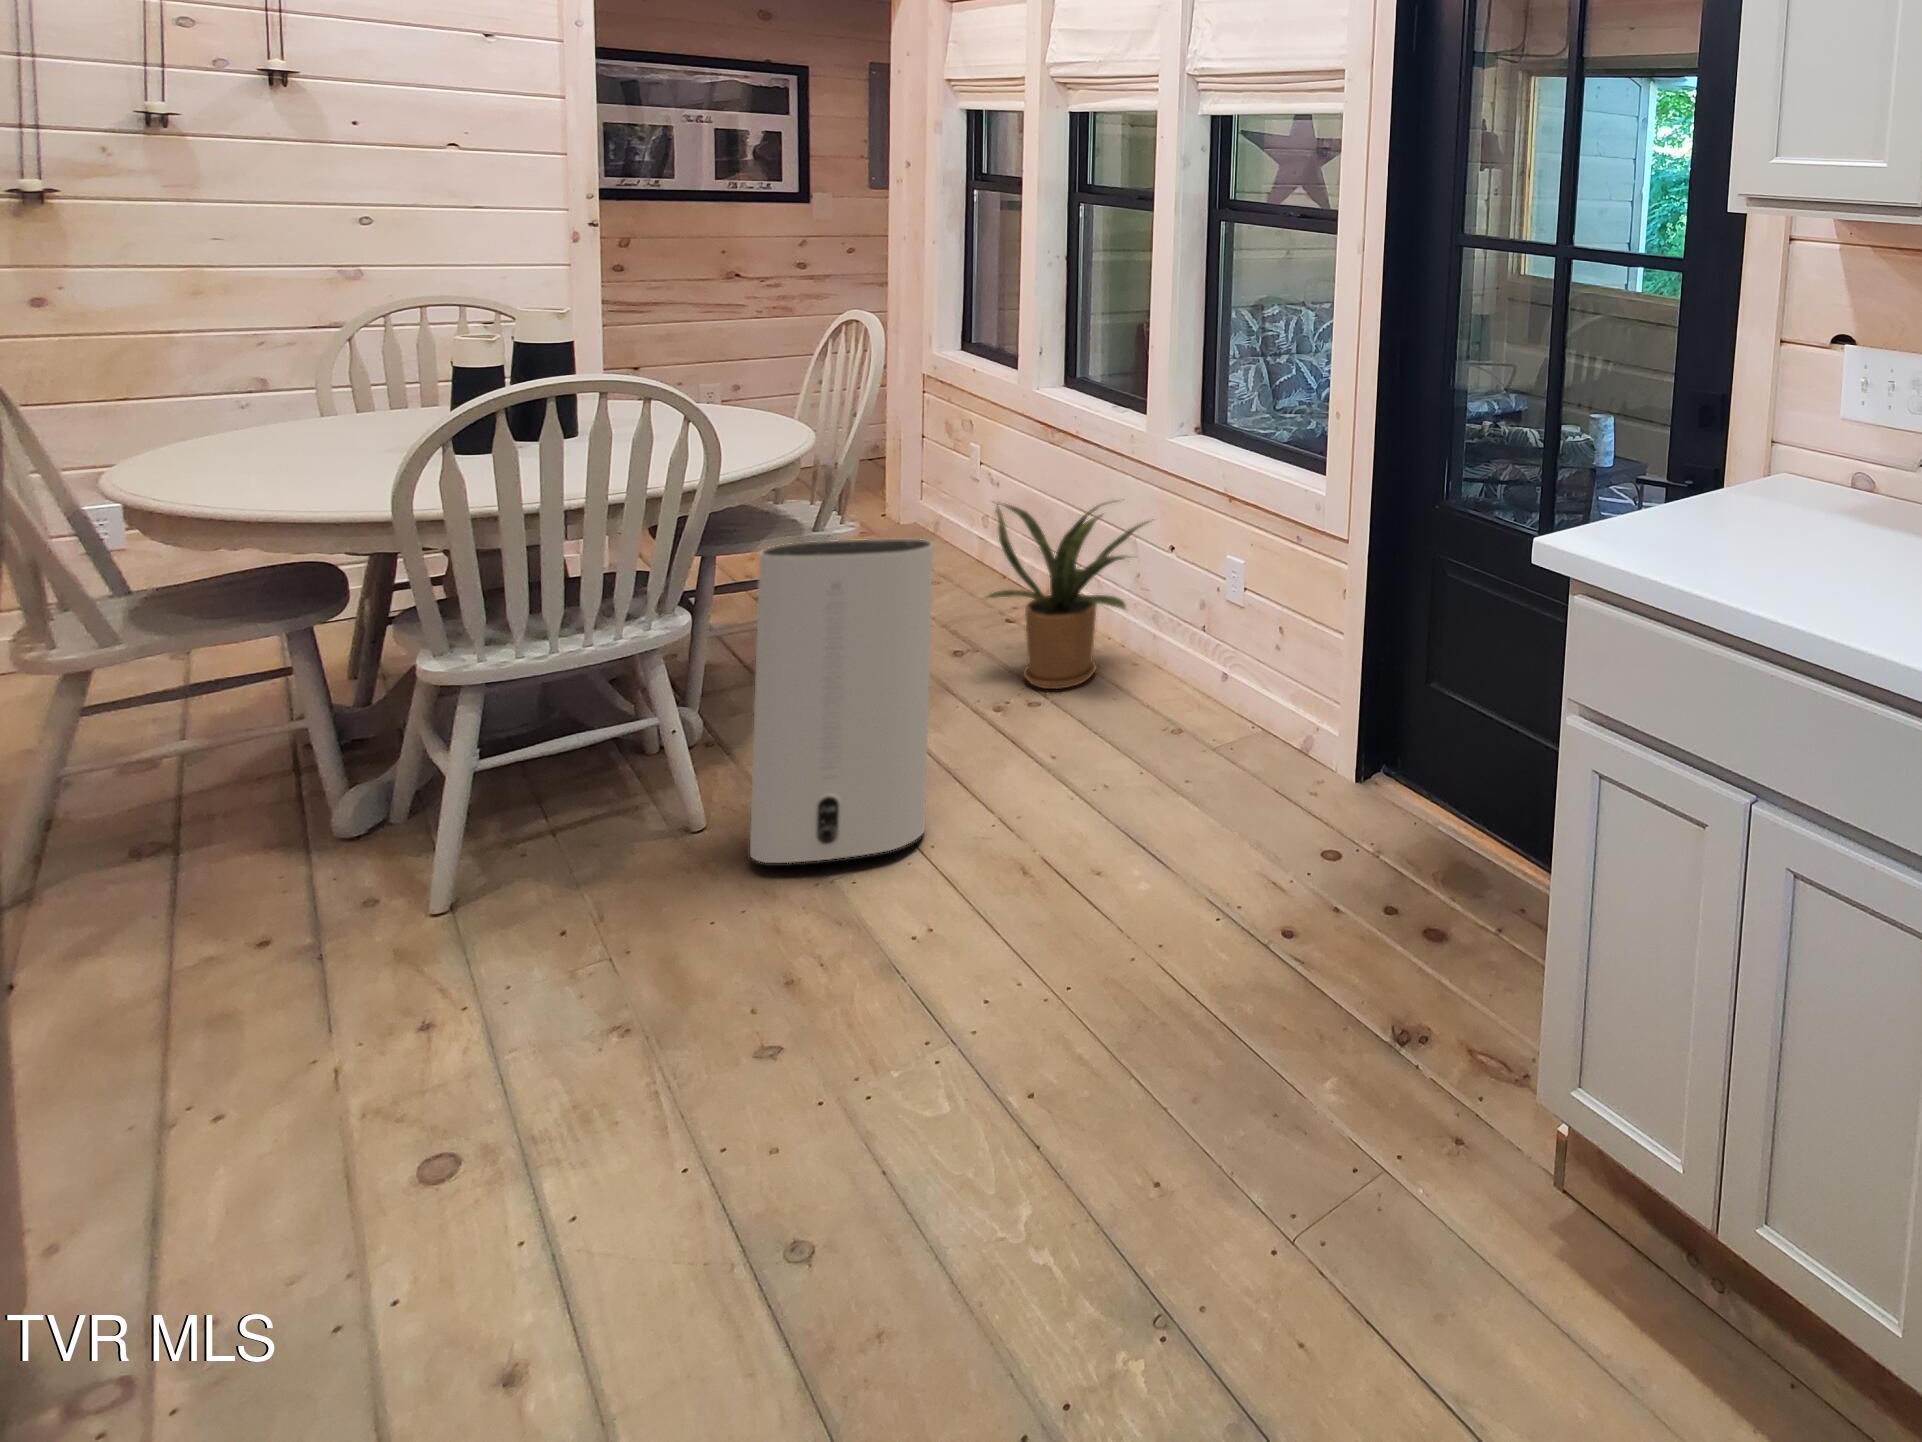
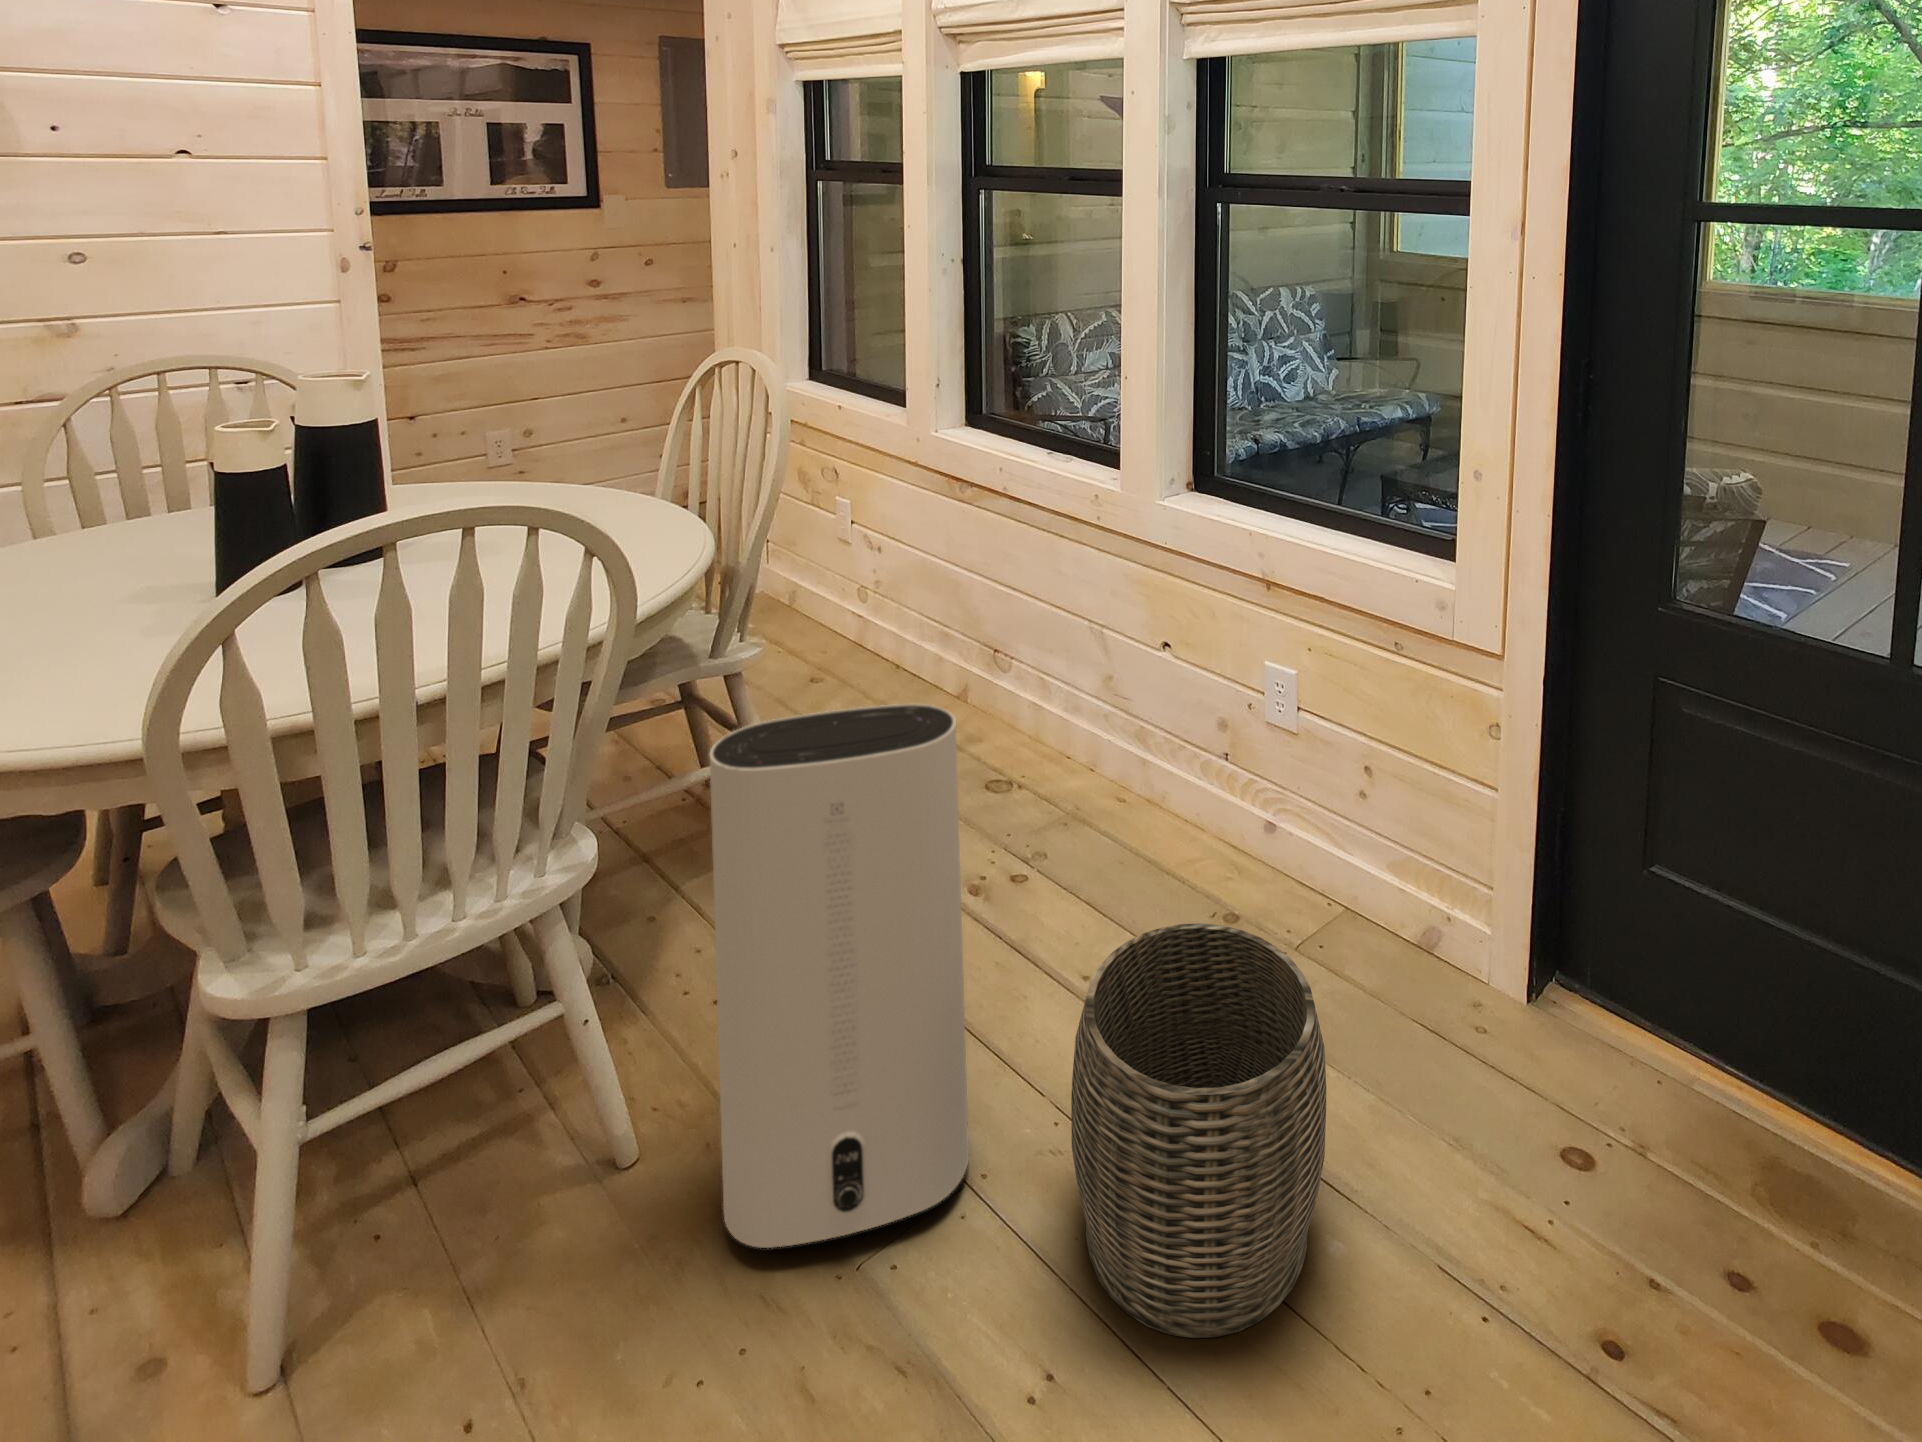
house plant: present [987,501,1152,689] -> none [925,589,1152,845]
woven basket: none [972,688,1145,916] -> present [1071,923,1326,1338]

